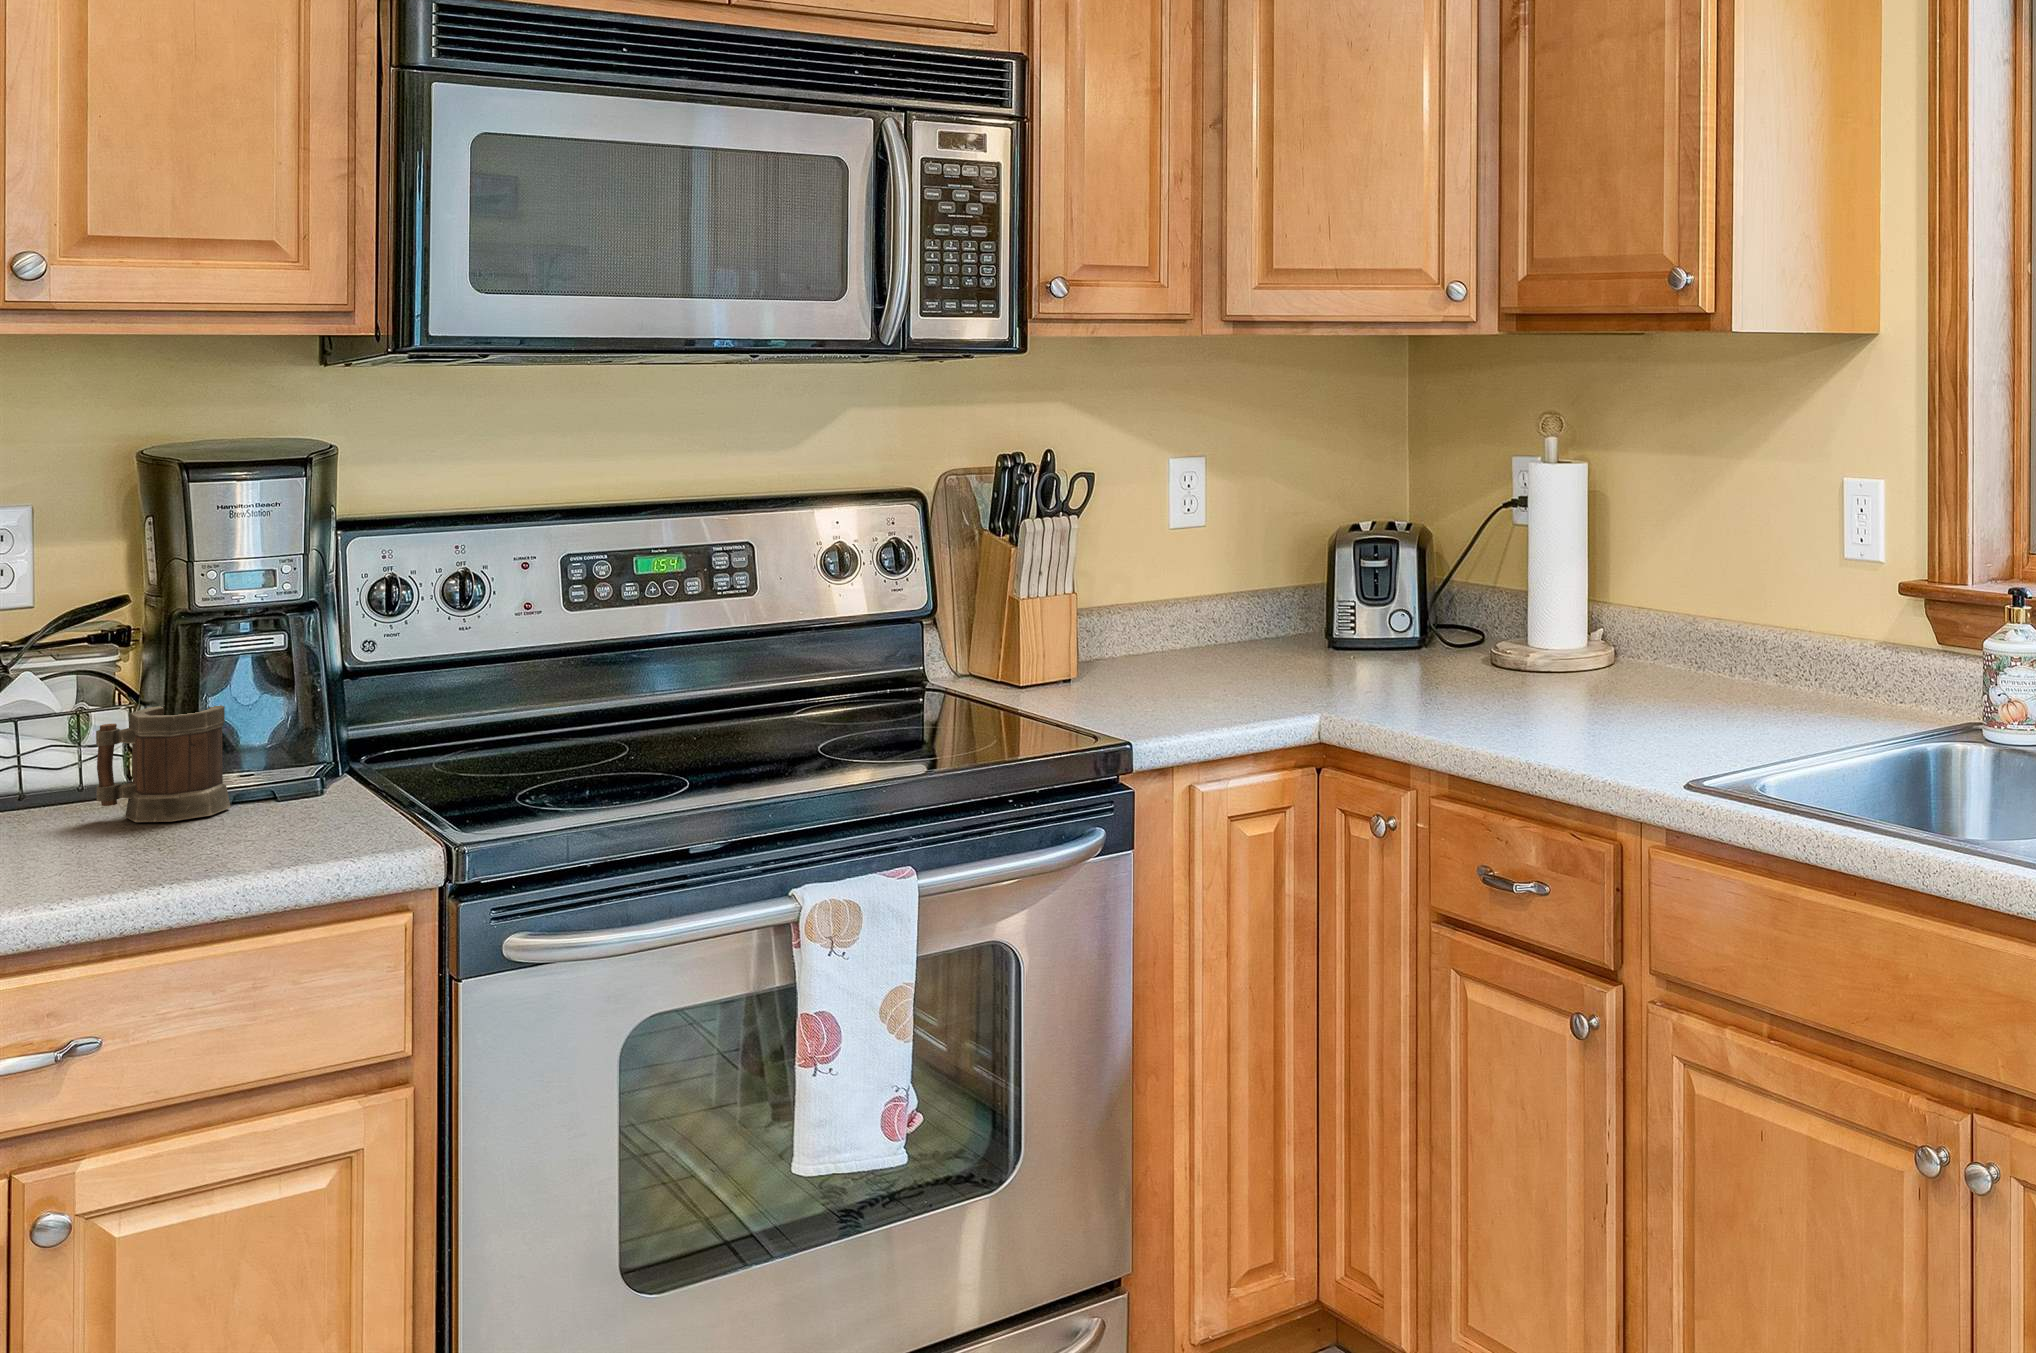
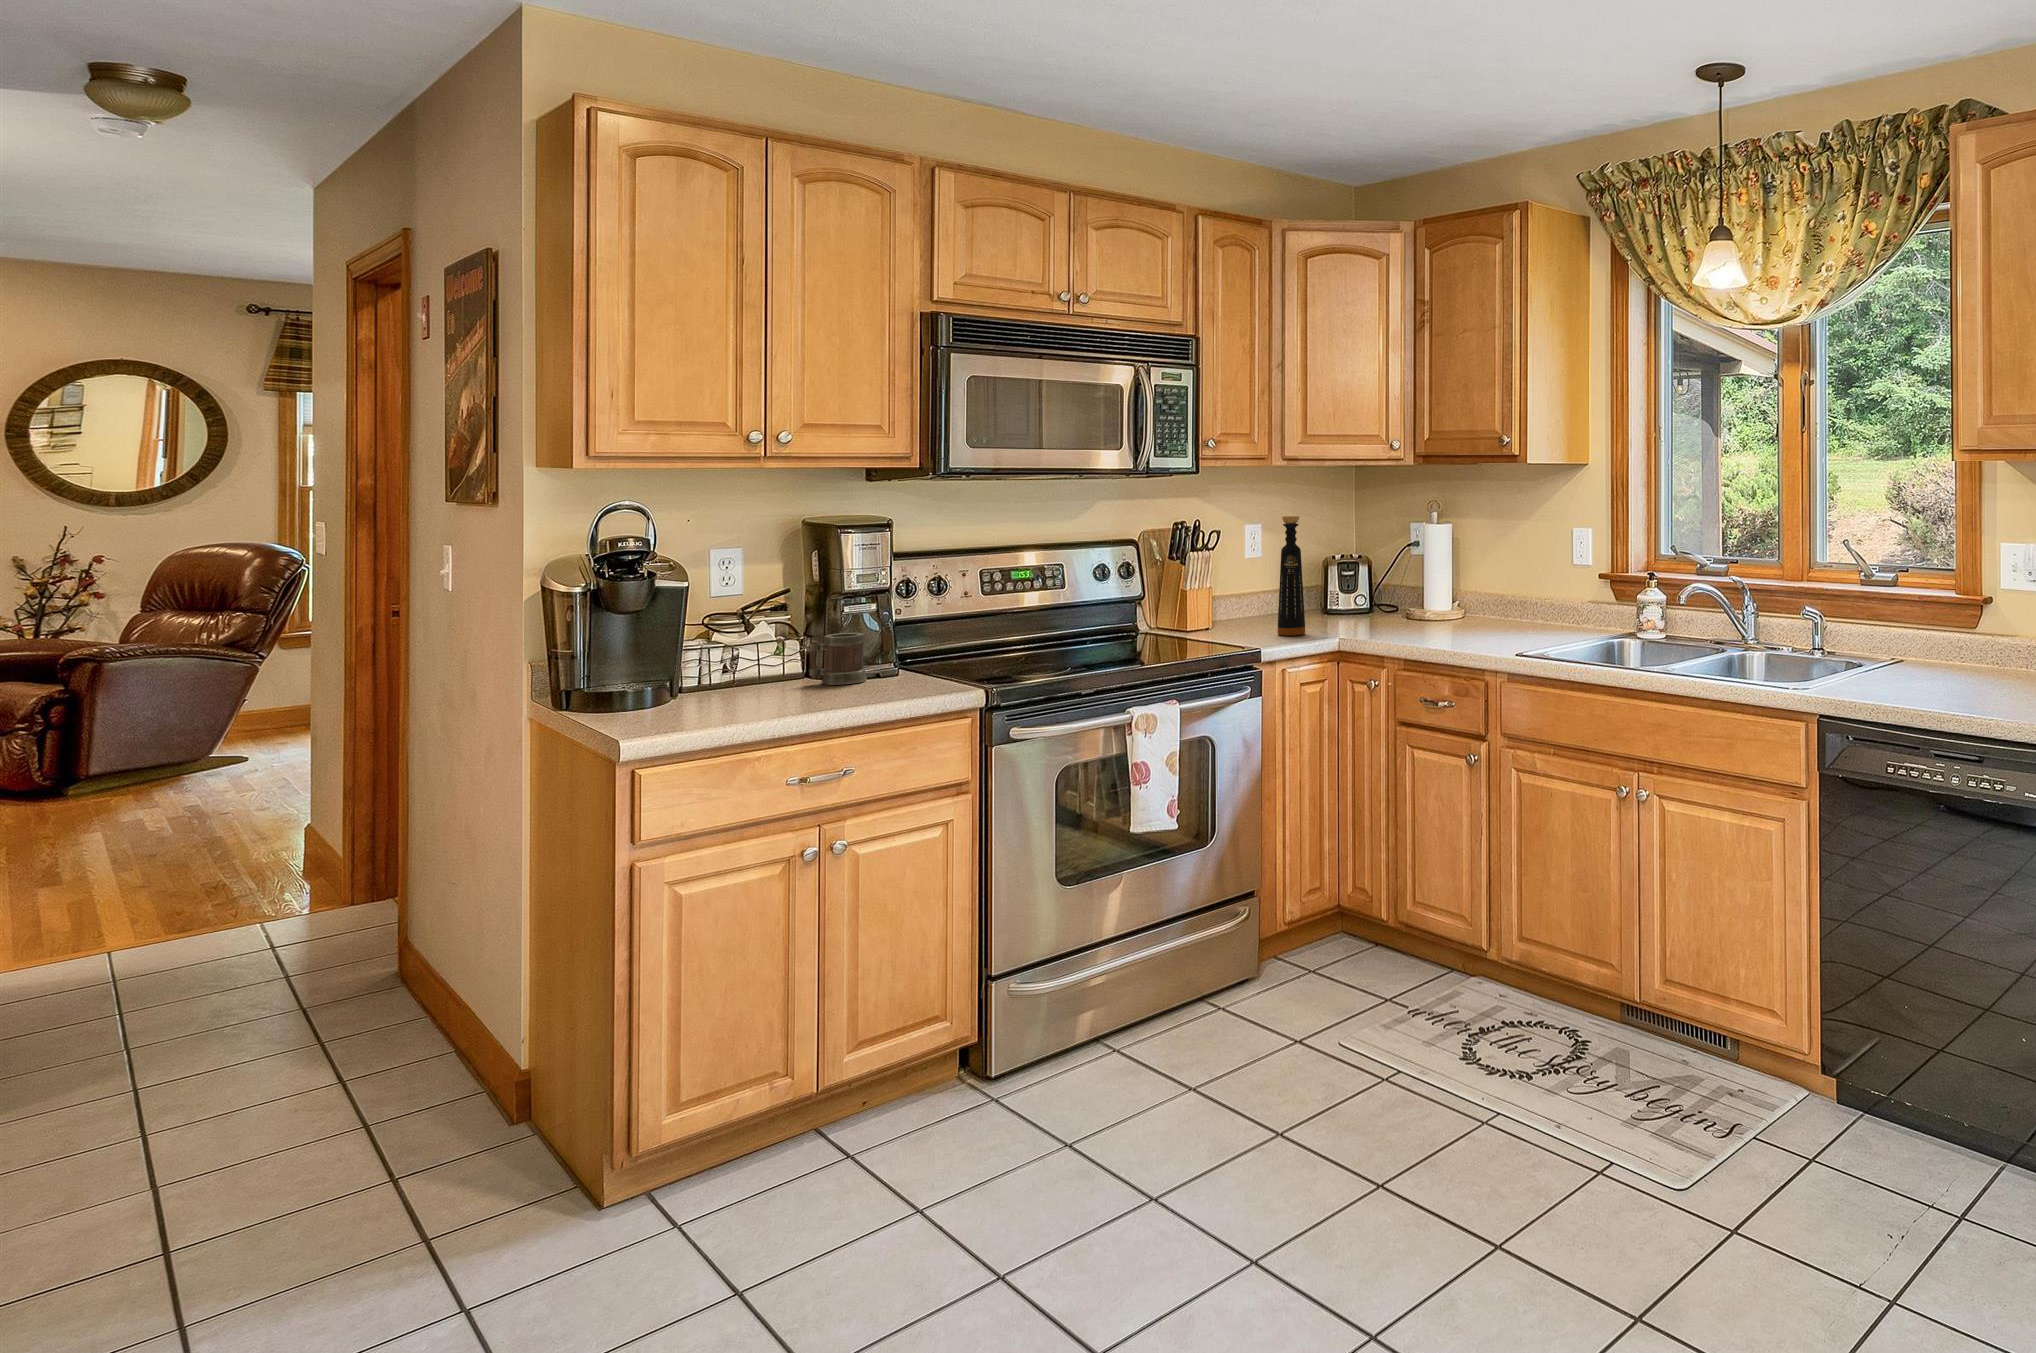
bottle: none [1204,442,1264,699] -> present [1278,516,1305,636]

